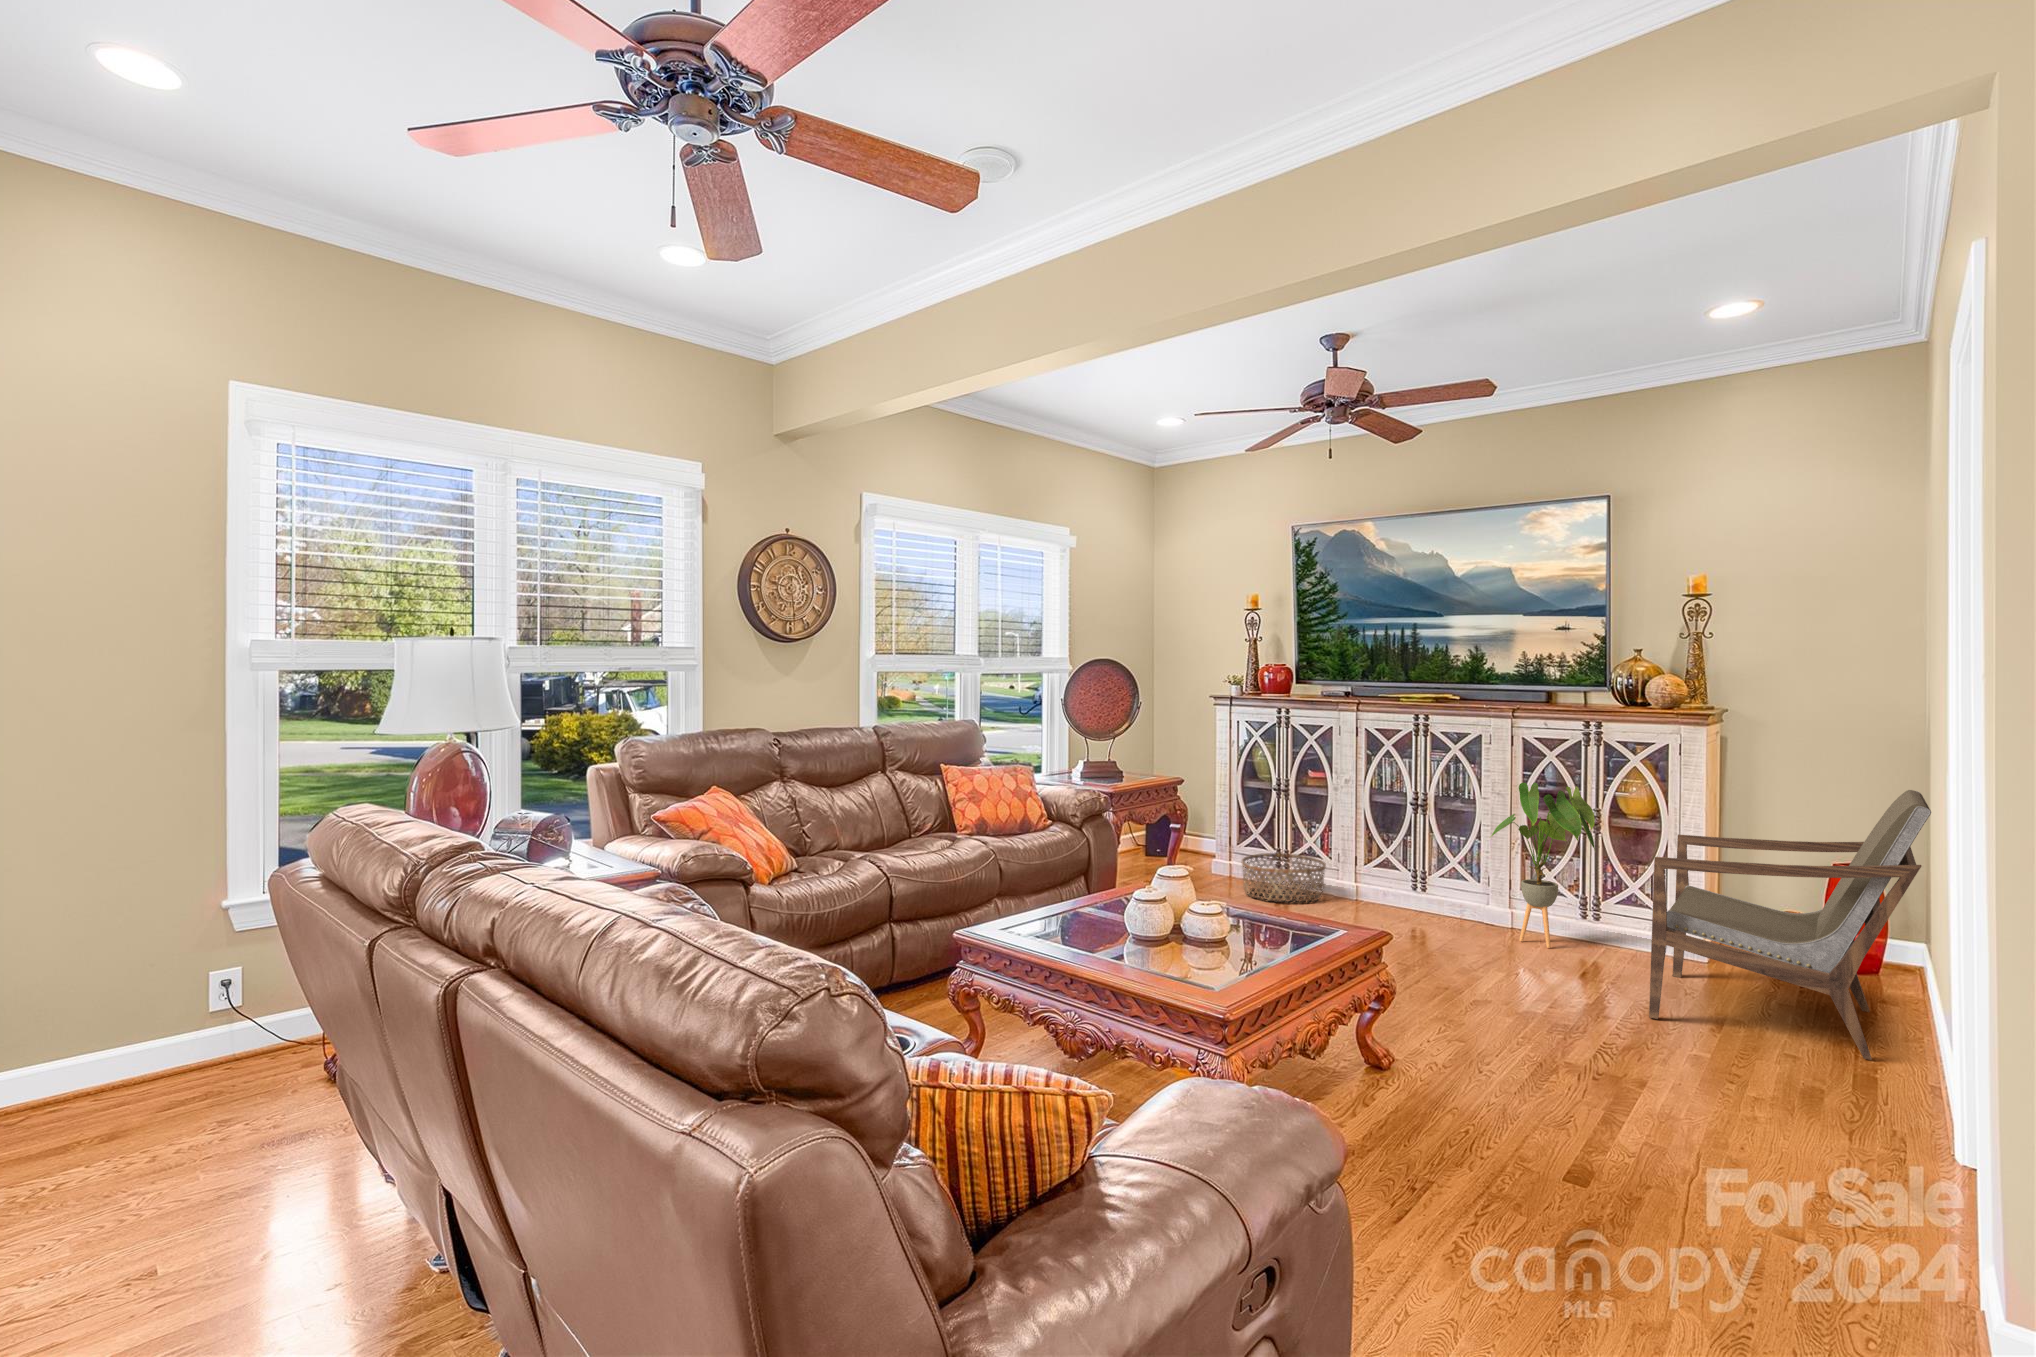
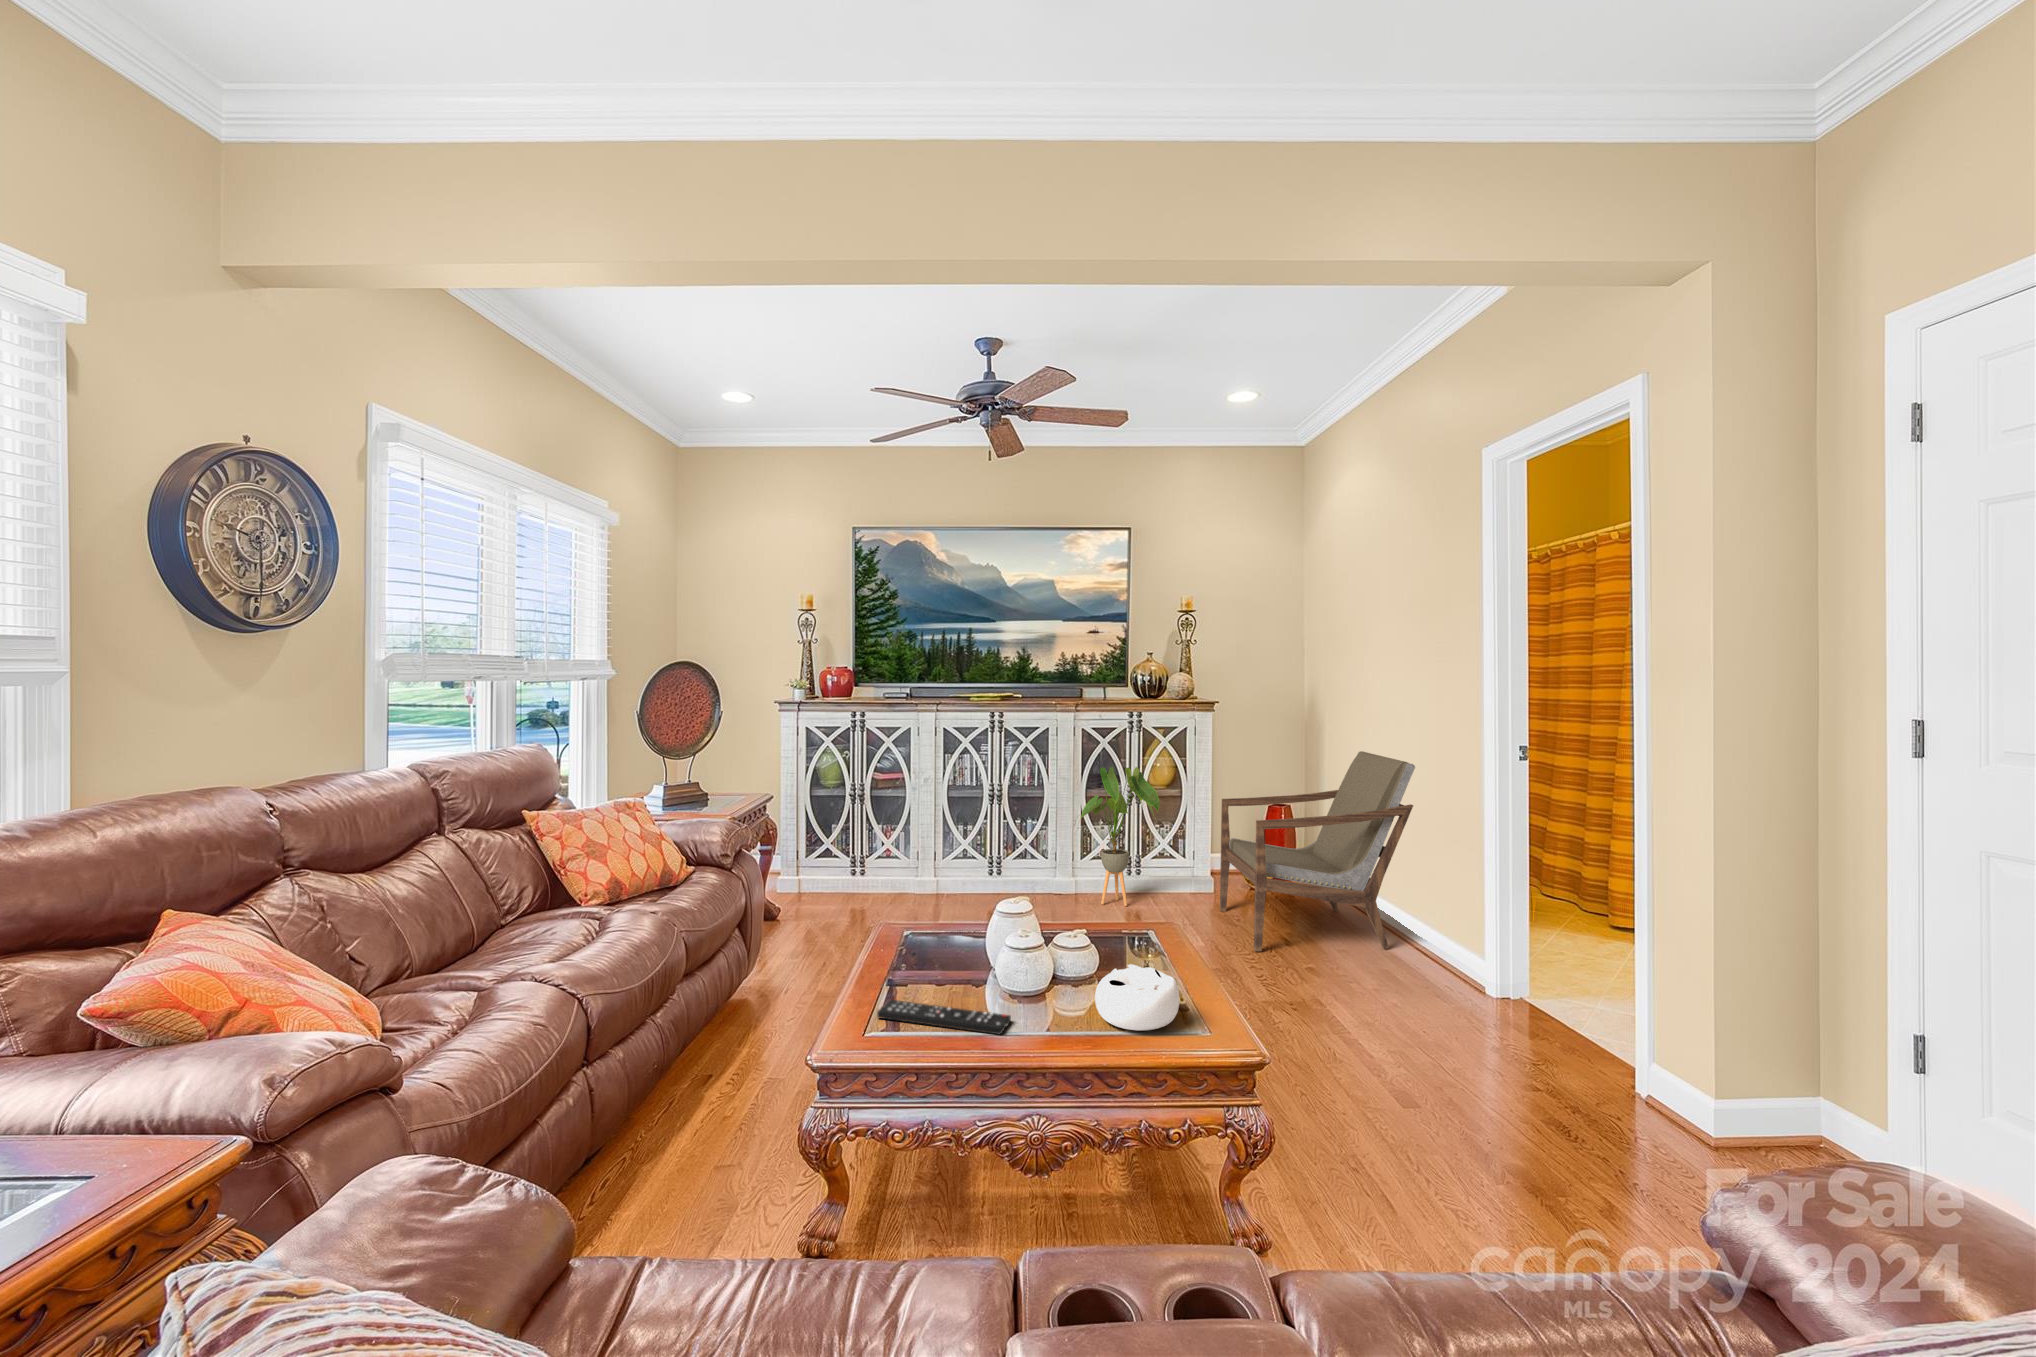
basket: present [1242,853,1326,902] -> none [835,856,918,909]
remote control: none [1043,917,1121,950] -> present [877,1000,1011,1035]
decorative bowl: none [1177,923,1250,972] -> present [1095,964,1179,1030]

